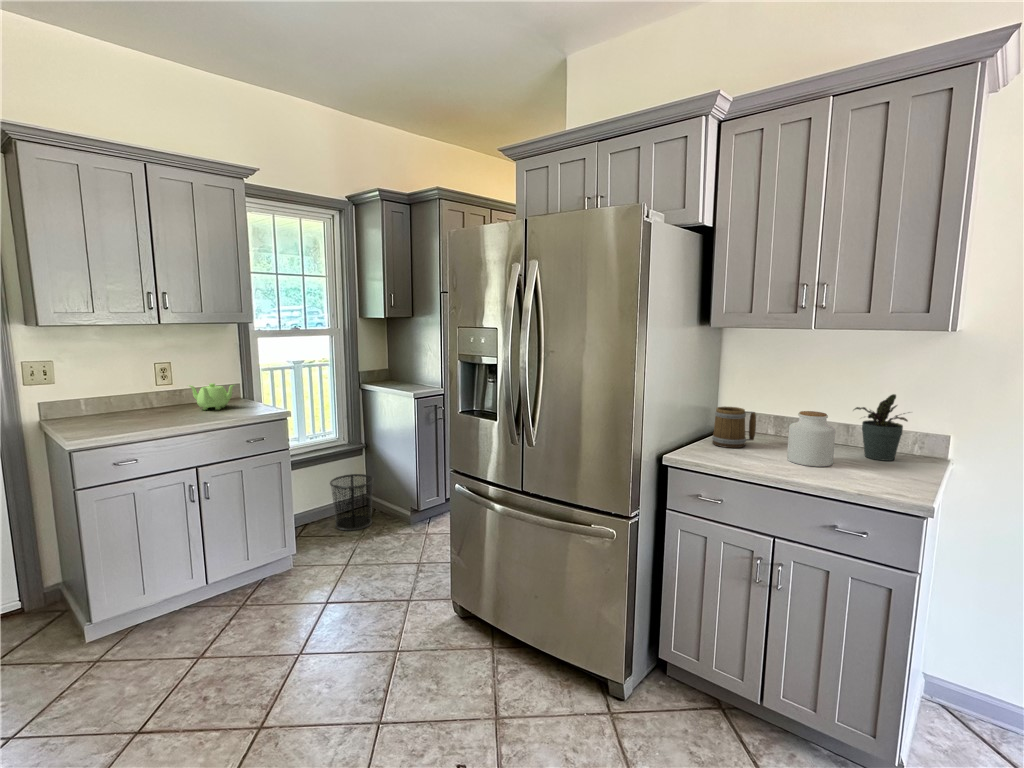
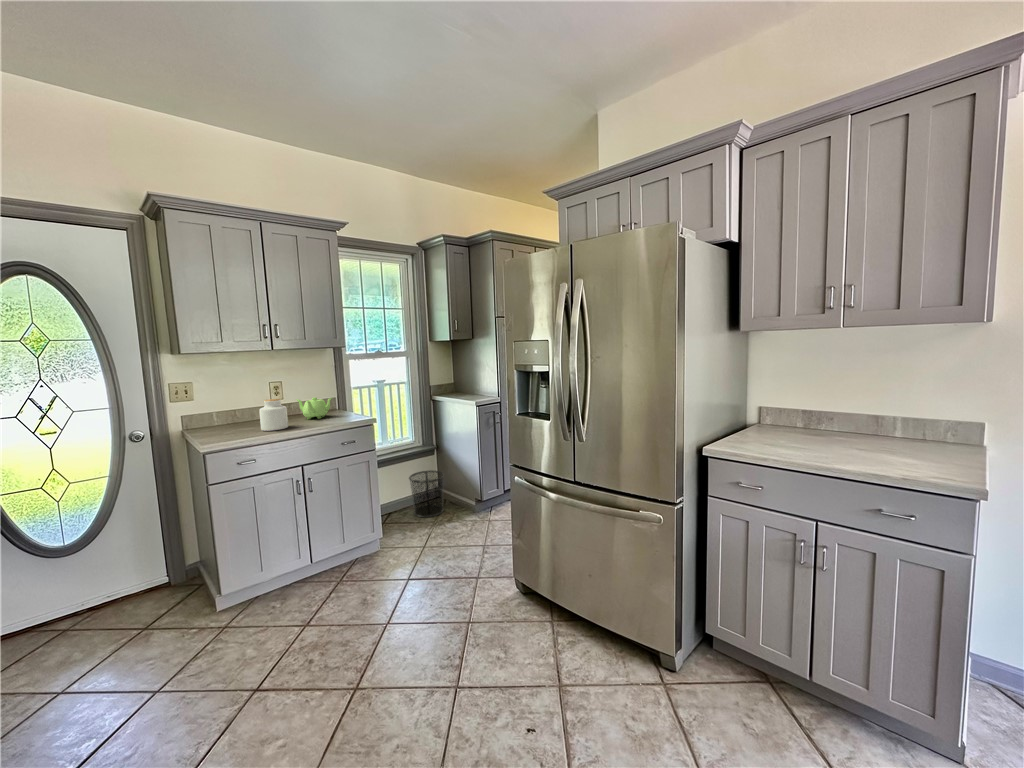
potted plant: present [854,394,908,461] -> none [882,385,948,448]
mug: present [712,407,756,448] -> none [746,402,786,439]
jar: present [787,411,835,467] -> present [259,399,288,431]

